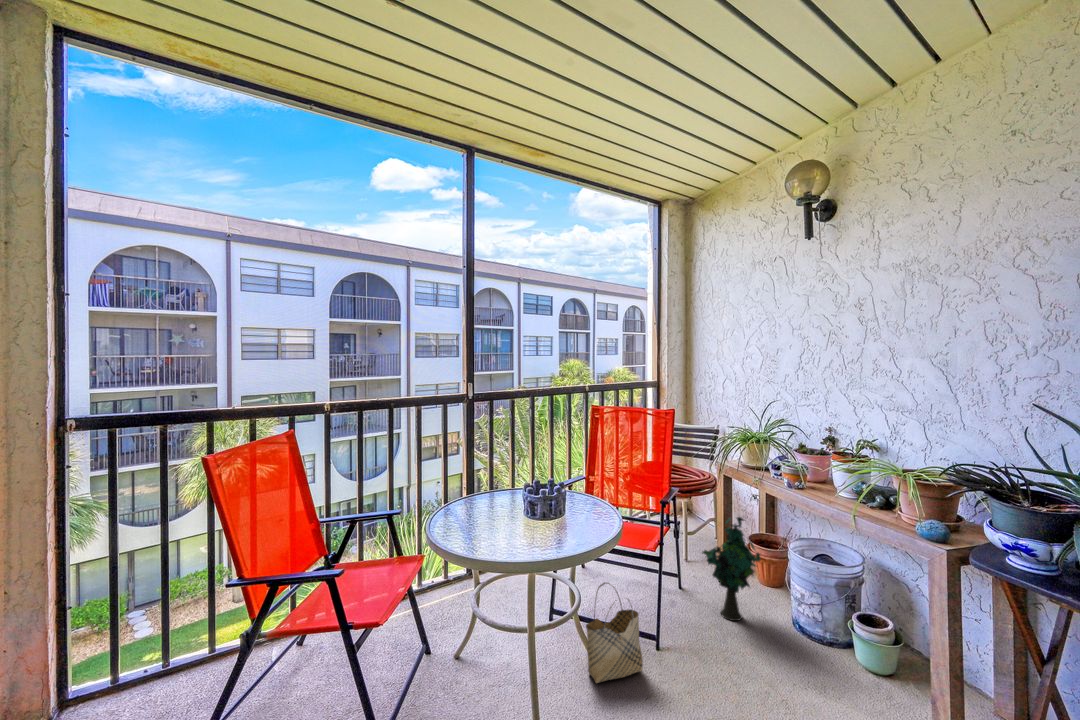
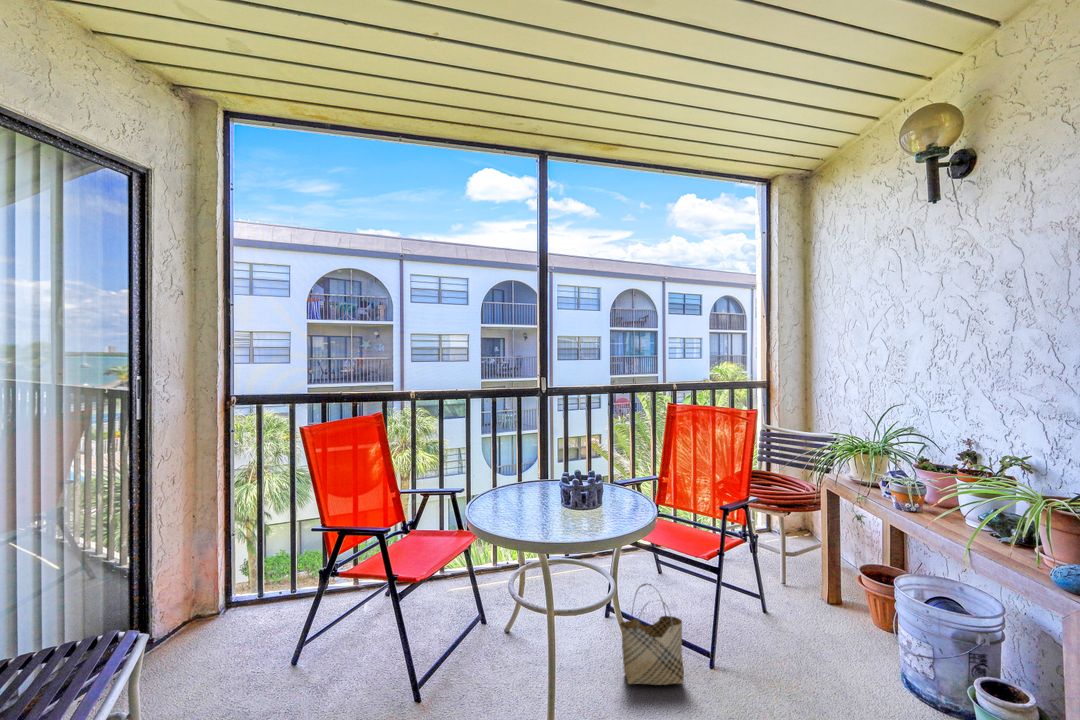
decorative plant: present [702,517,761,621] -> none [778,536,855,658]

